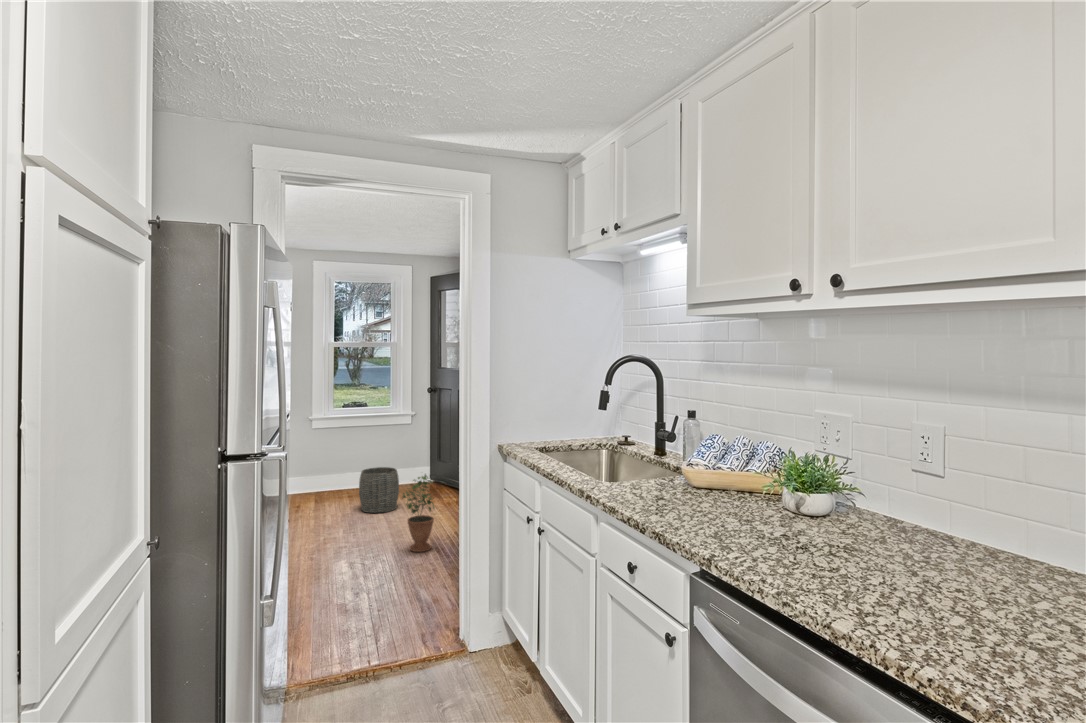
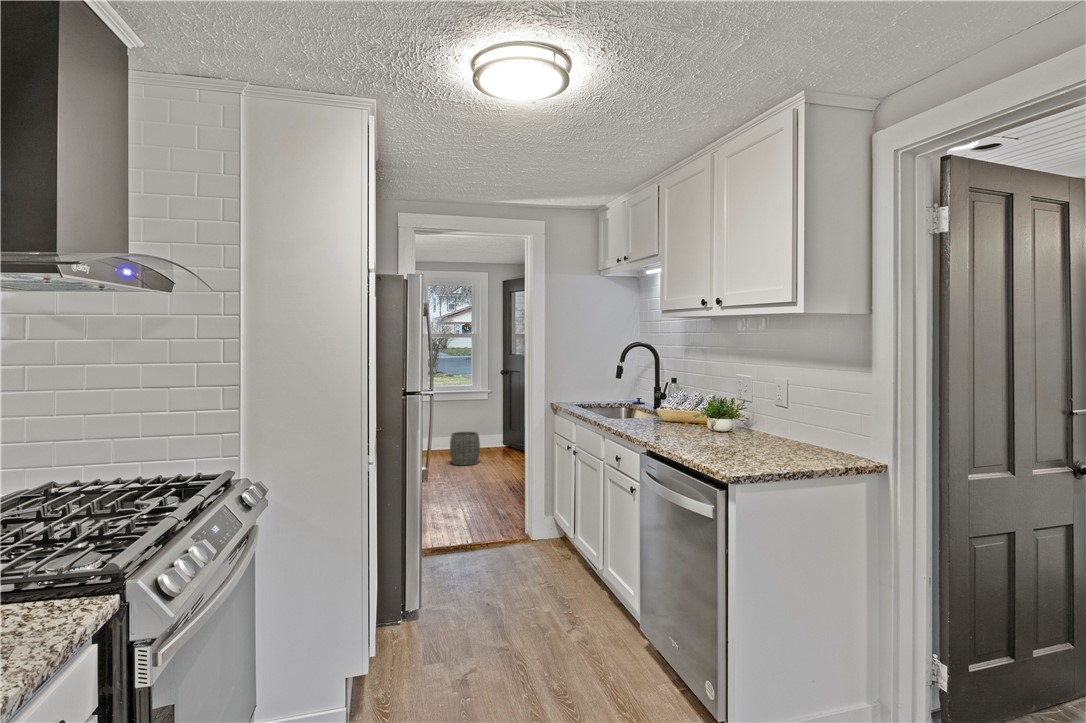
potted plant: present [403,475,434,552] -> none [484,431,508,488]

